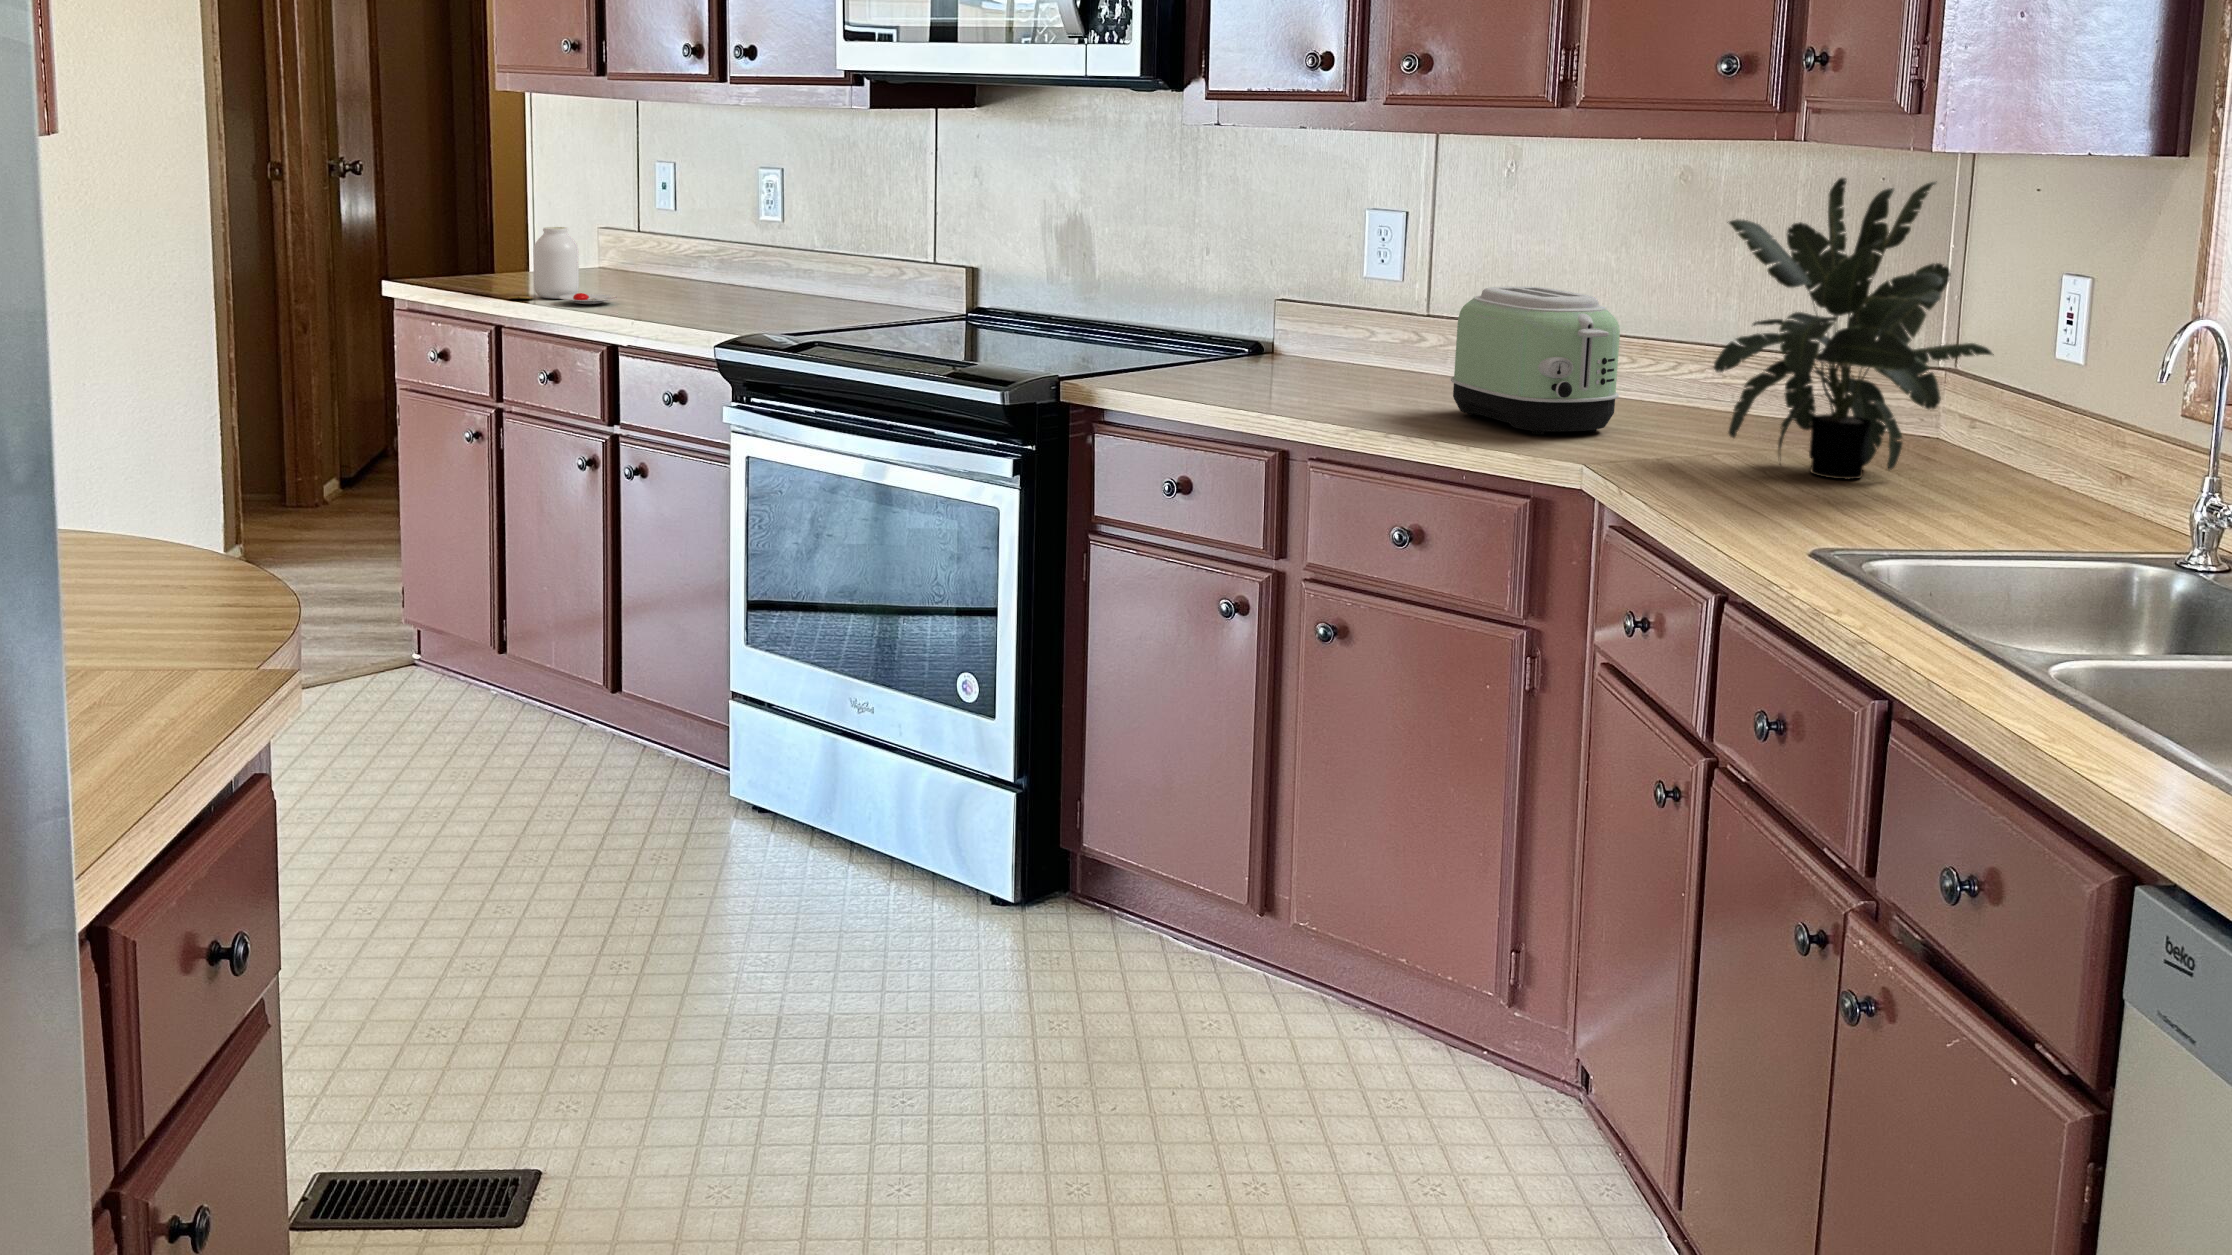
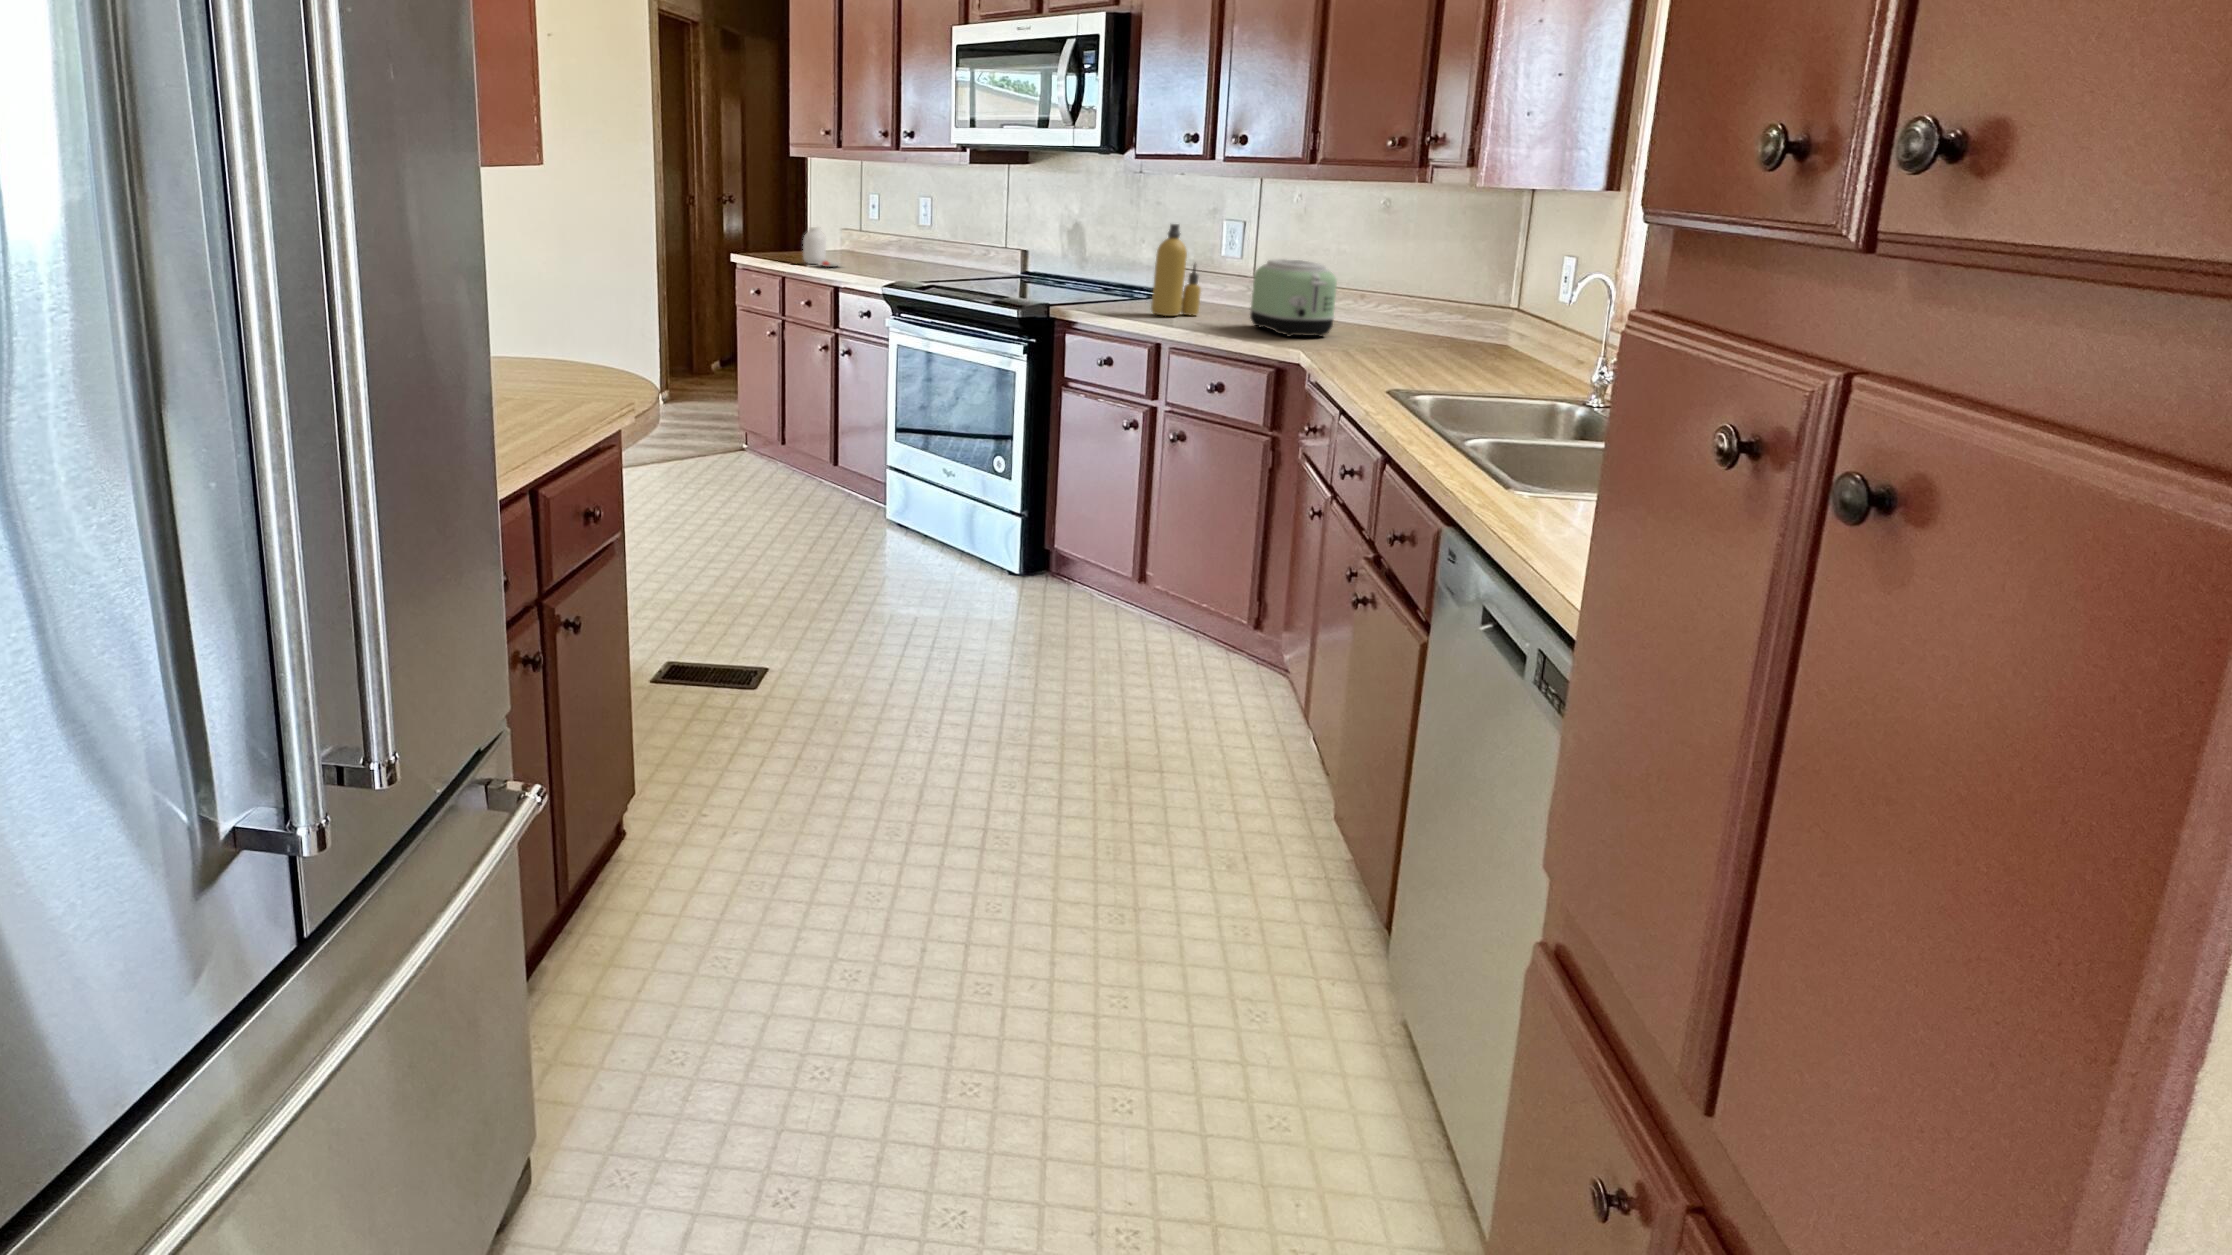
potted plant: present [1714,178,1994,479] -> none [1379,200,1521,361]
bottle: none [1256,221,1346,395] -> present [1151,224,1201,316]

